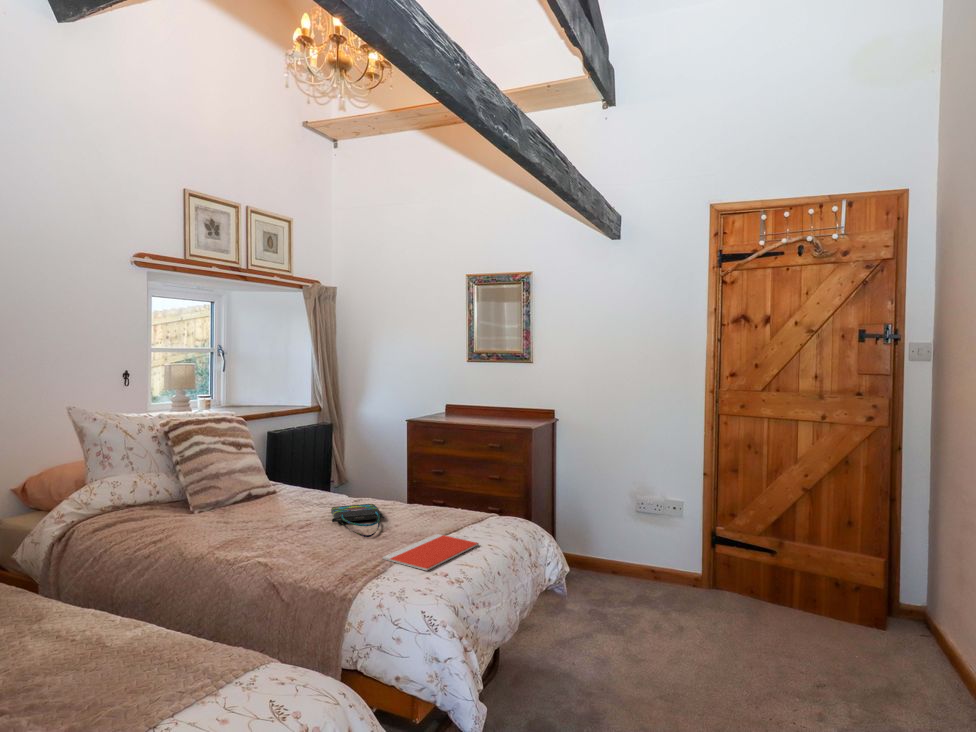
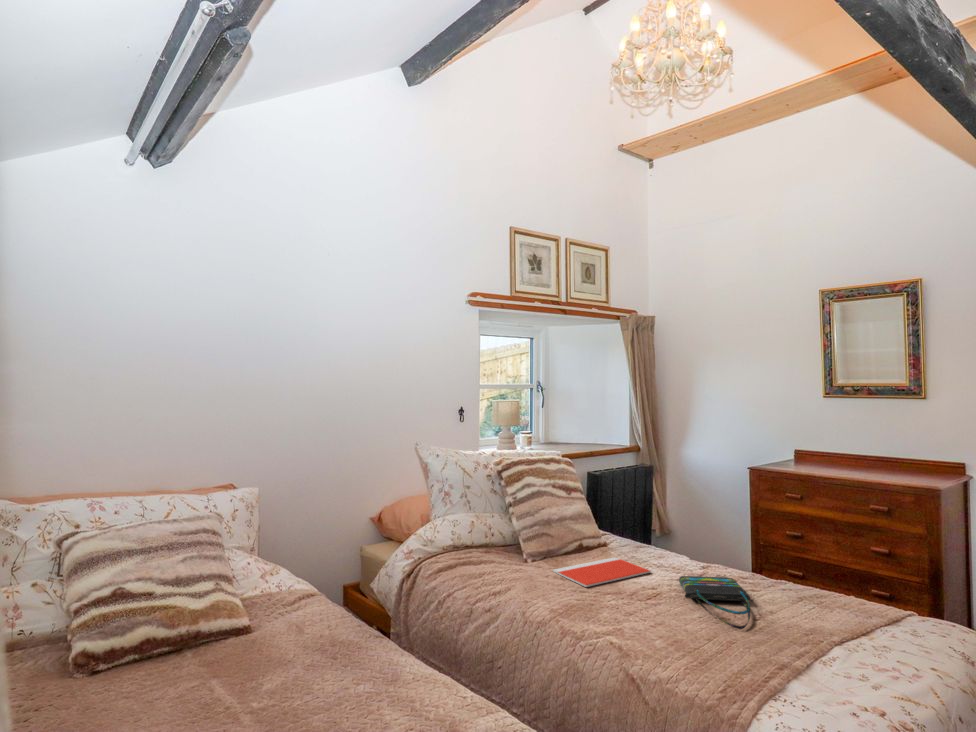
notebook: present [382,534,479,571] -> present [552,557,651,587]

